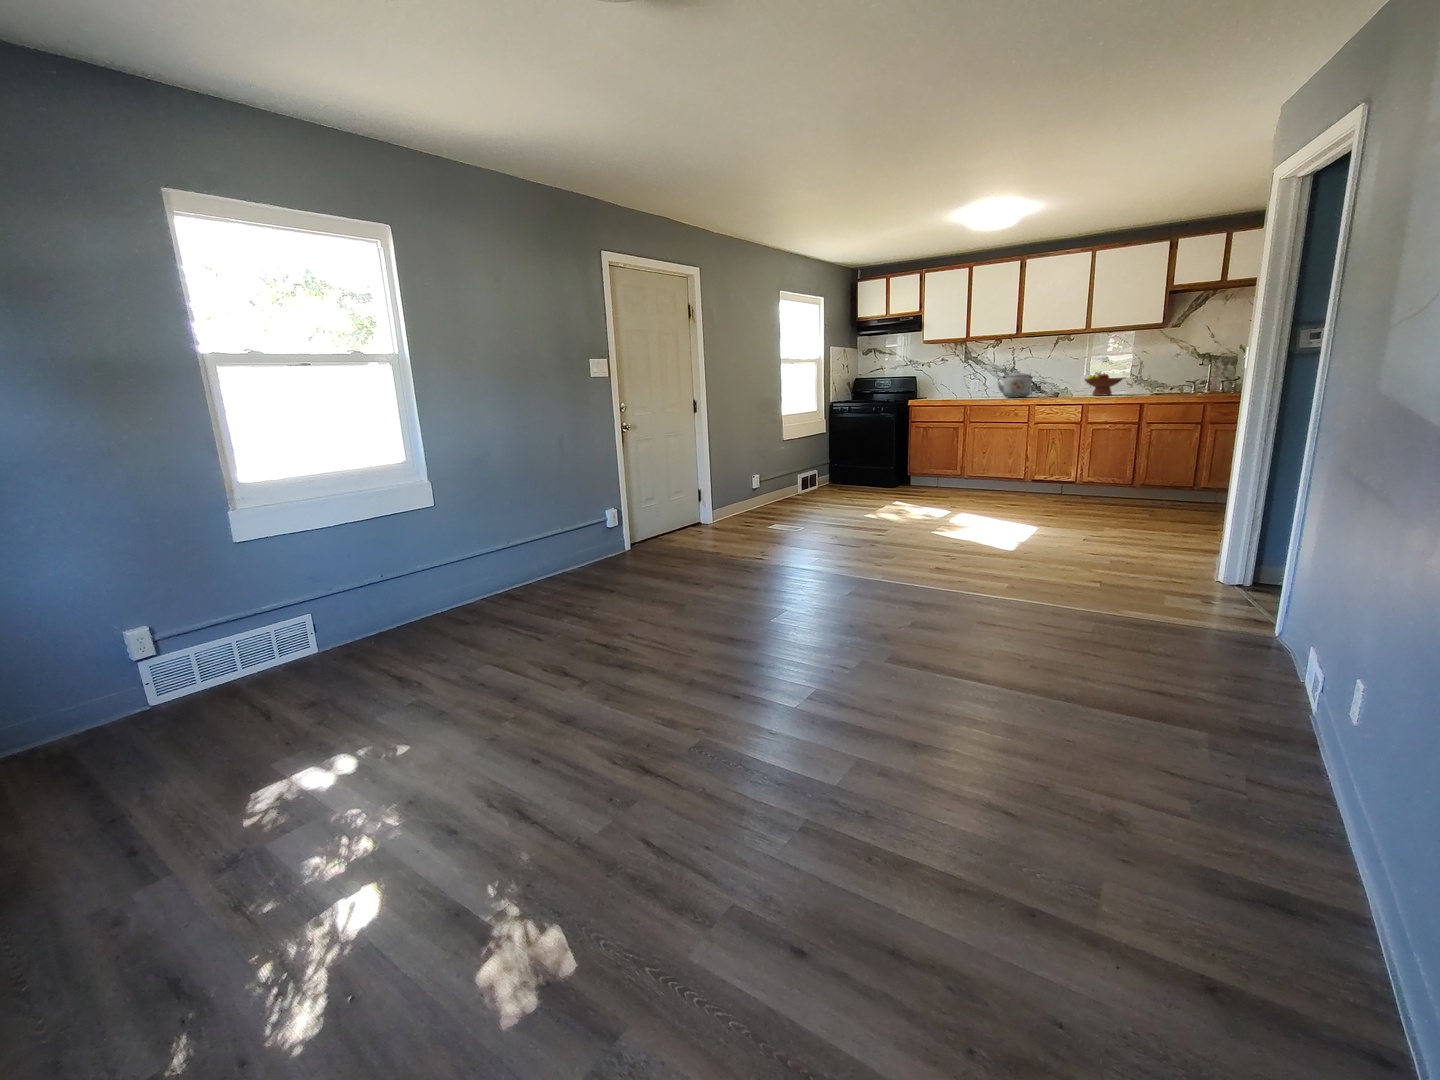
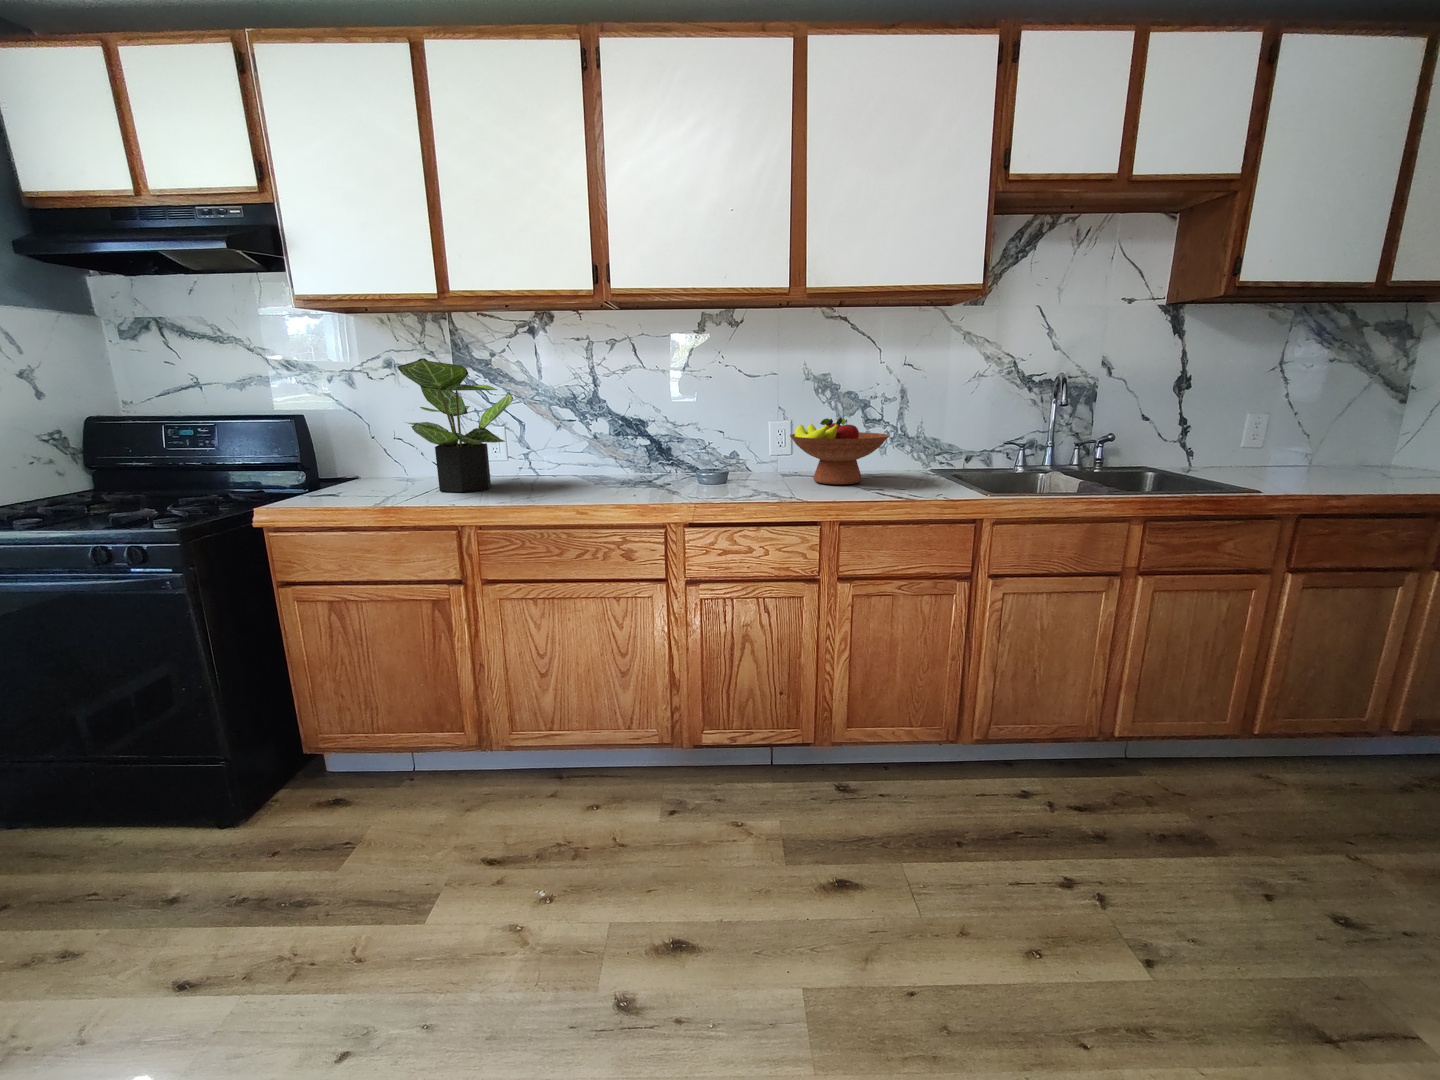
potted plant: none [949,358,984,399] -> present [398,358,513,492]
kettle: present [998,371,1032,398] -> none [555,409,657,492]

